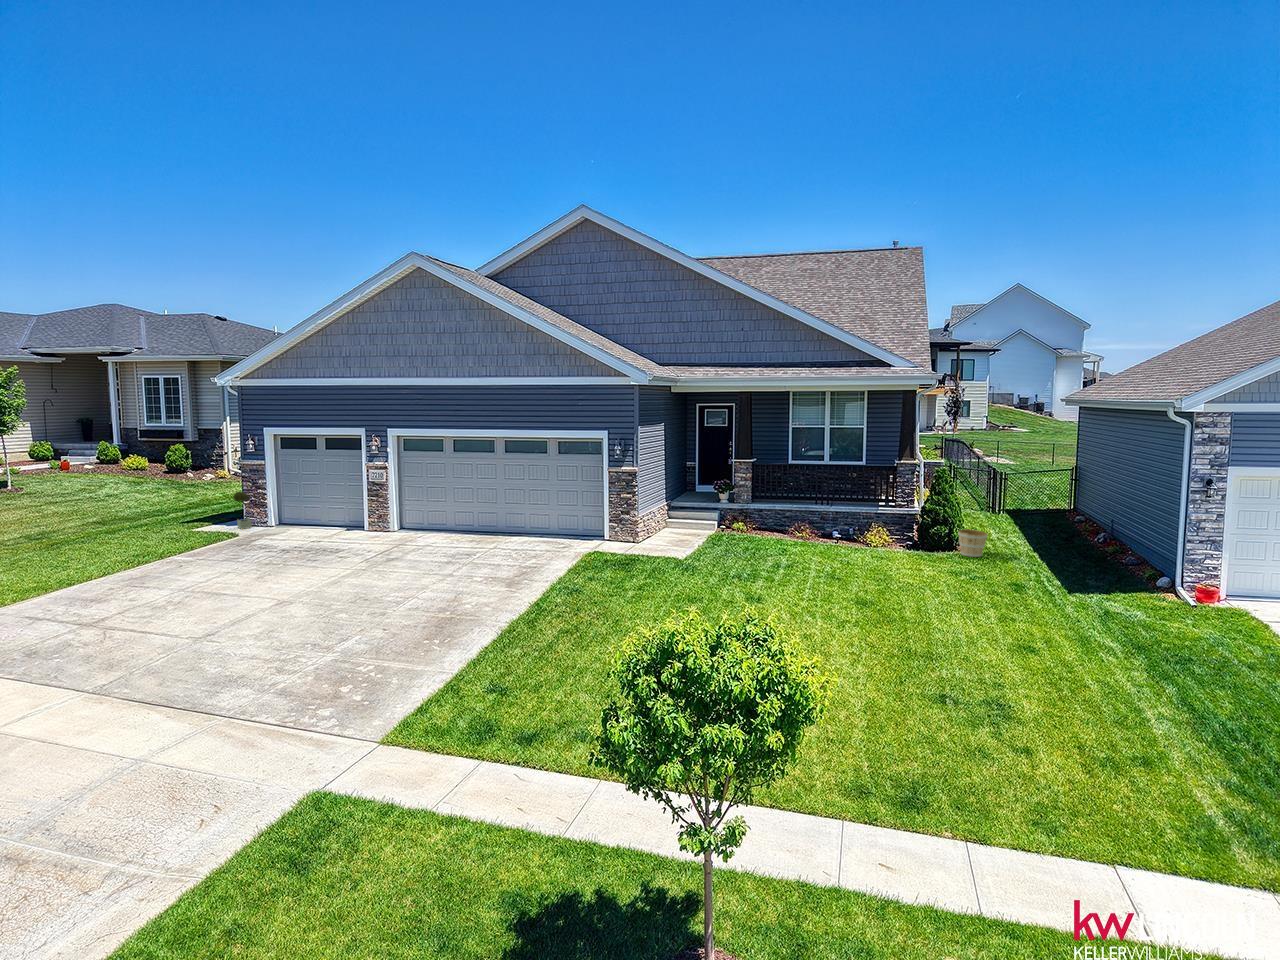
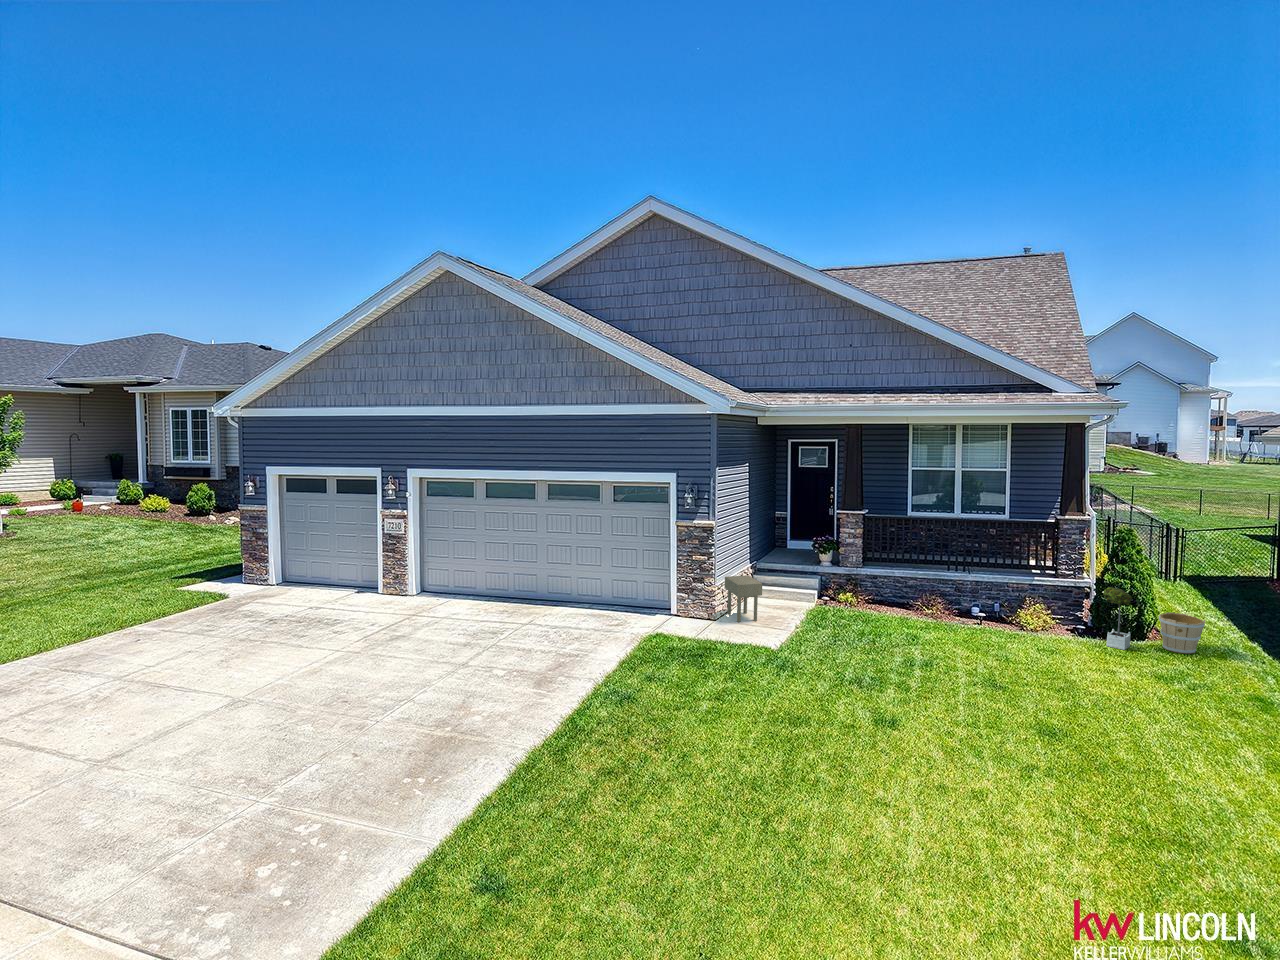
potted tree: present [233,491,252,529] -> present [1103,587,1132,650]
side table: none [646,509,675,544] -> present [725,575,762,622]

